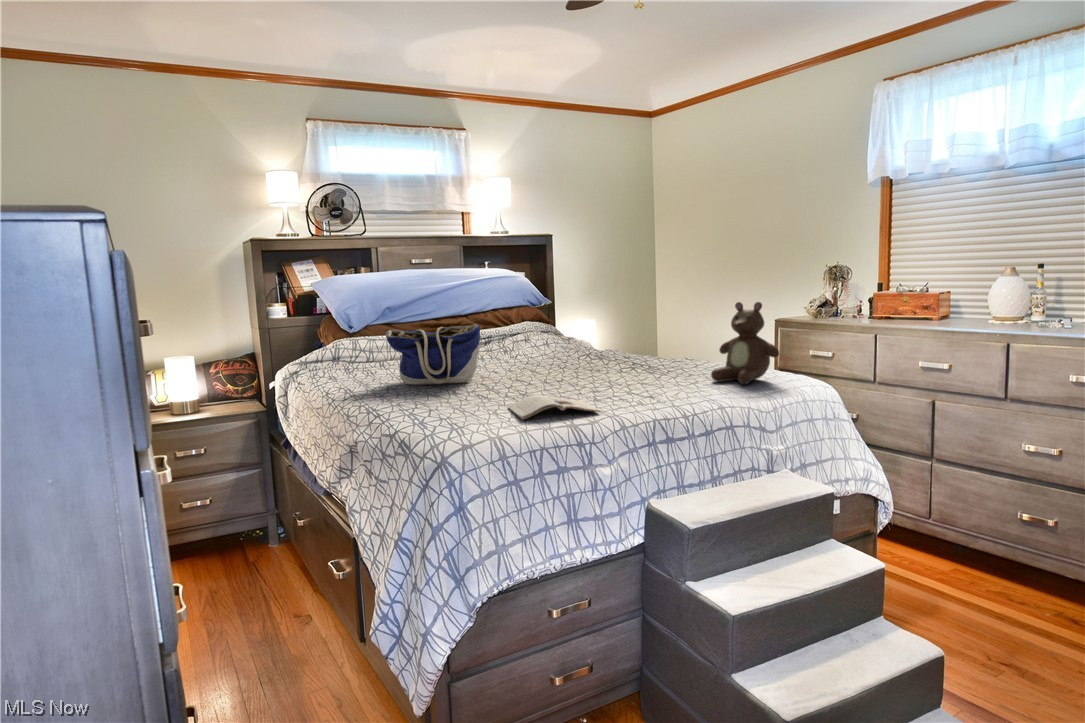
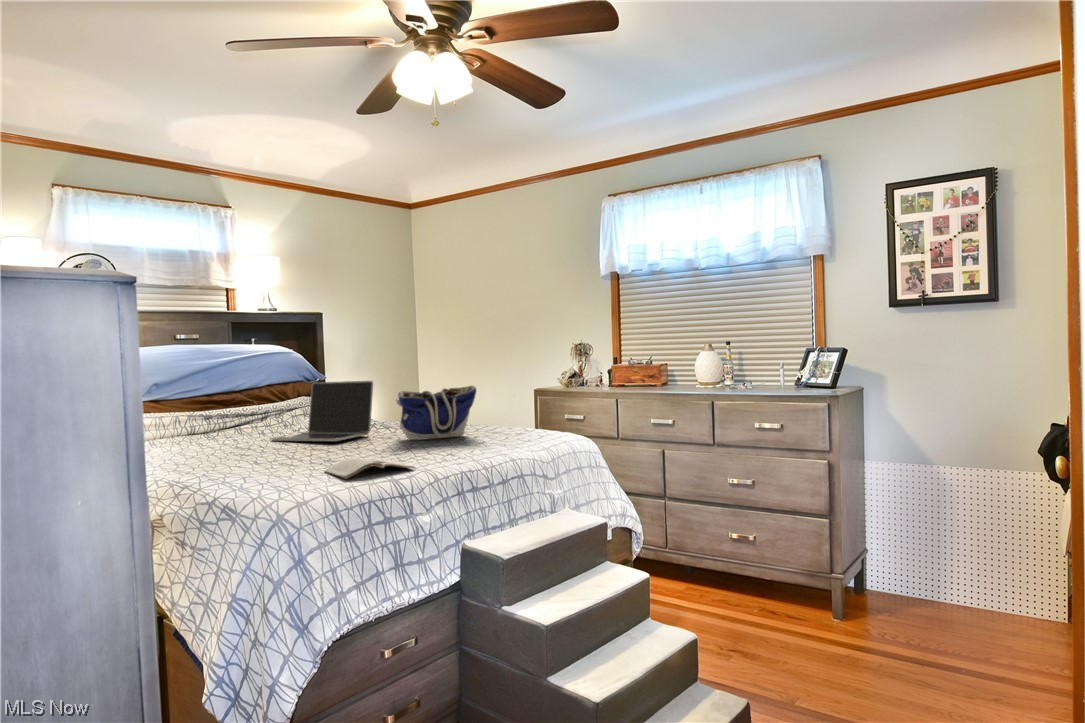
teddy bear: present [711,302,779,384] -> none [500,371,554,441]
laptop: none [483,309,579,372] -> present [272,381,373,441]
tote bag: present [386,324,480,385] -> present [396,386,476,440]

